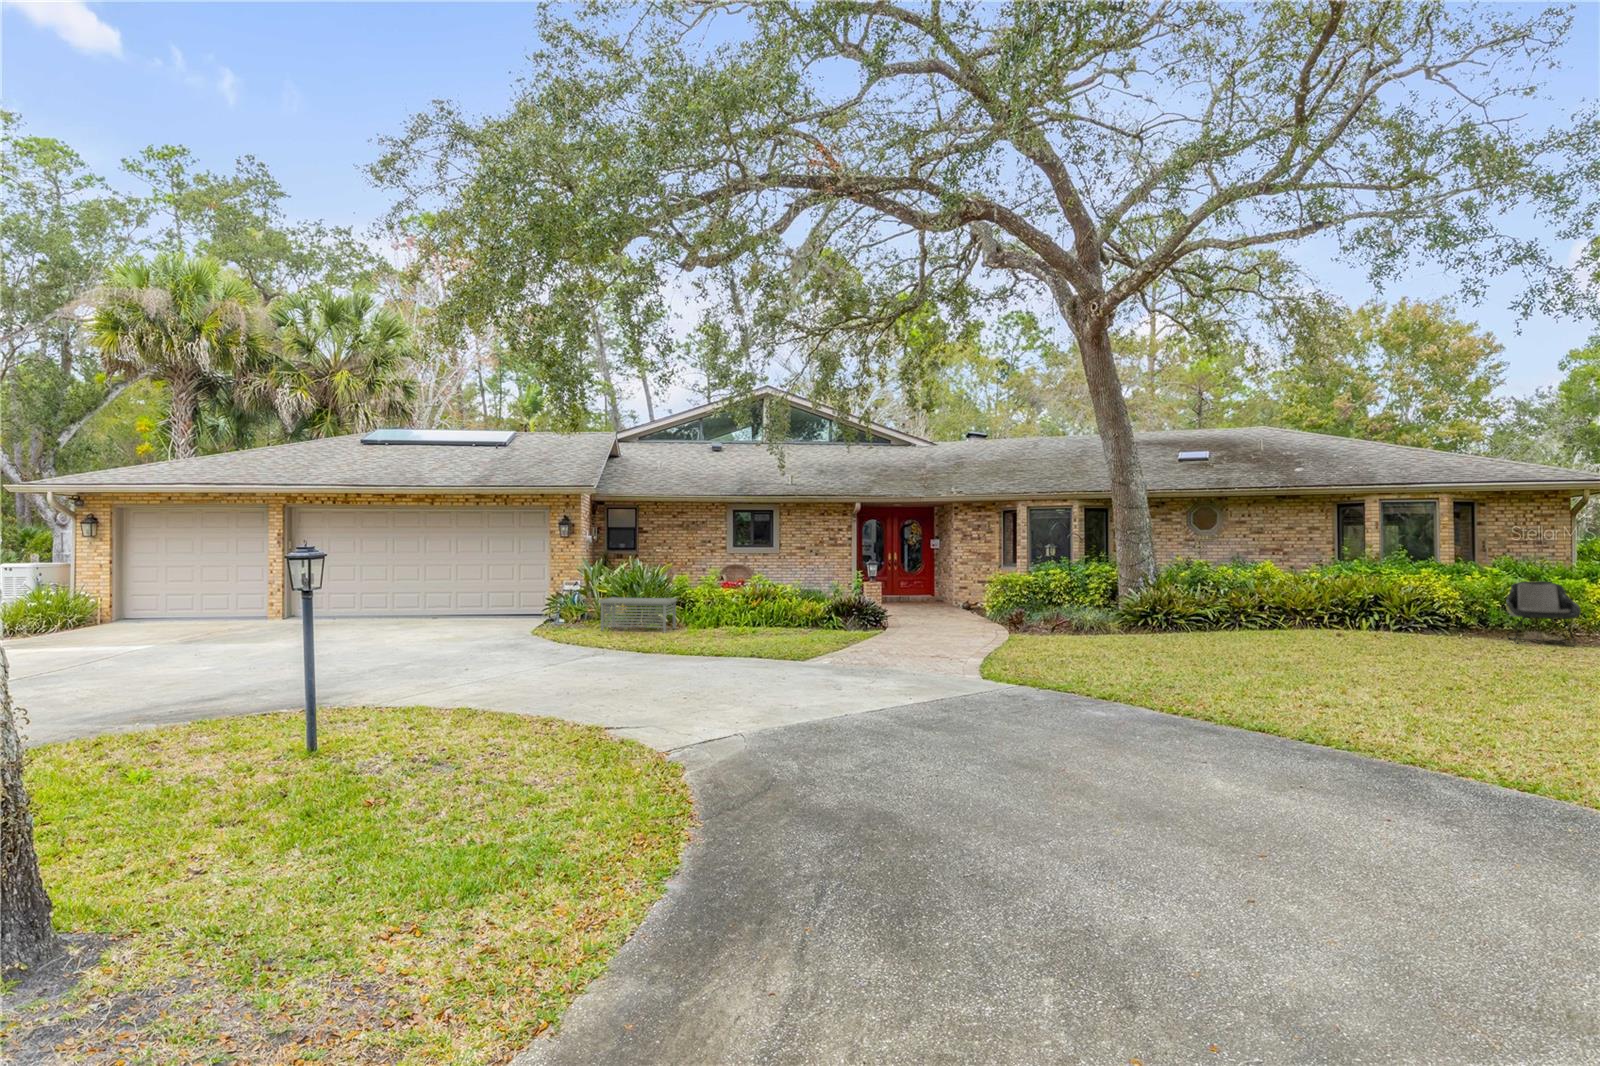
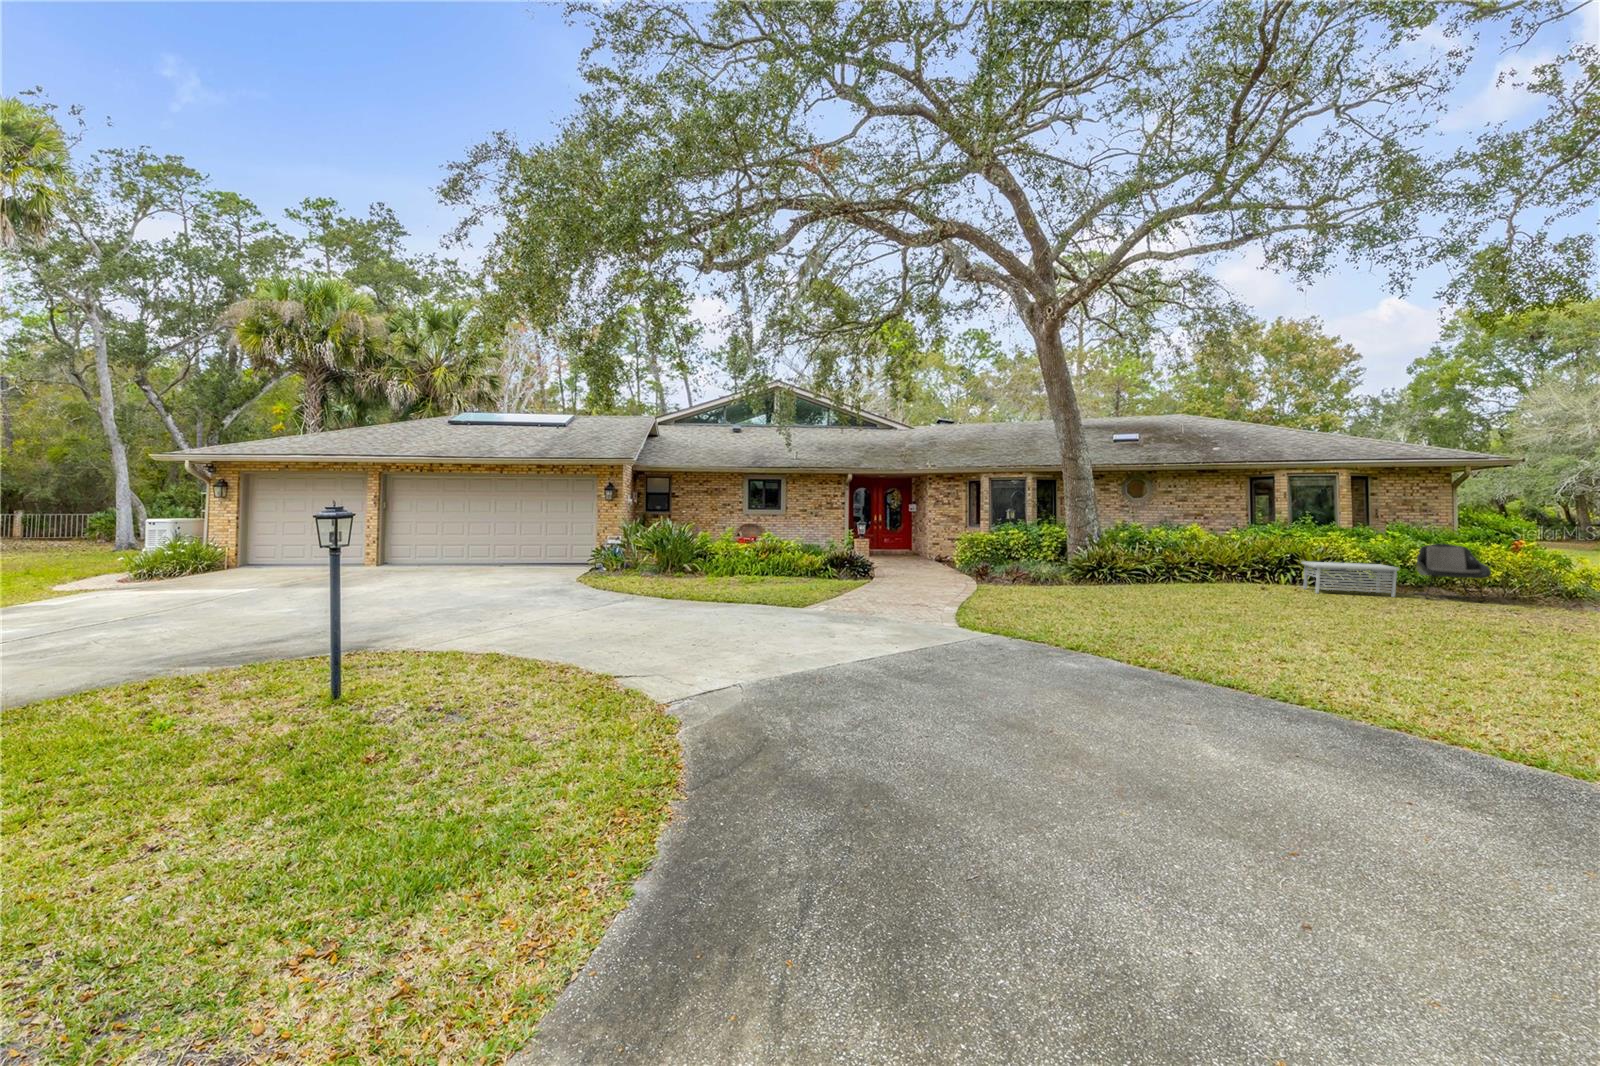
storage bench: present [598,597,677,632] -> present [1302,561,1399,597]

